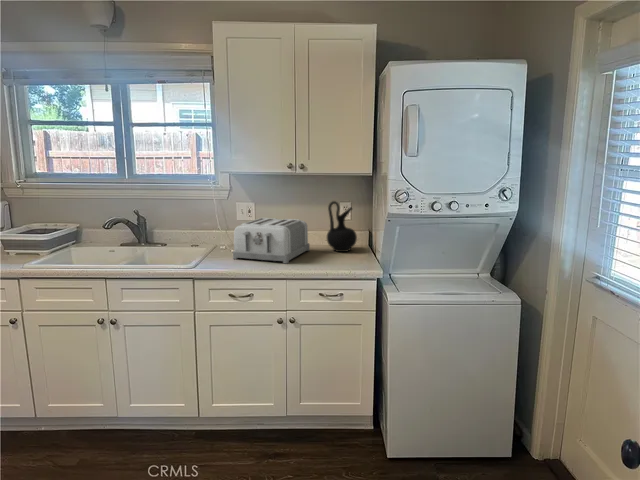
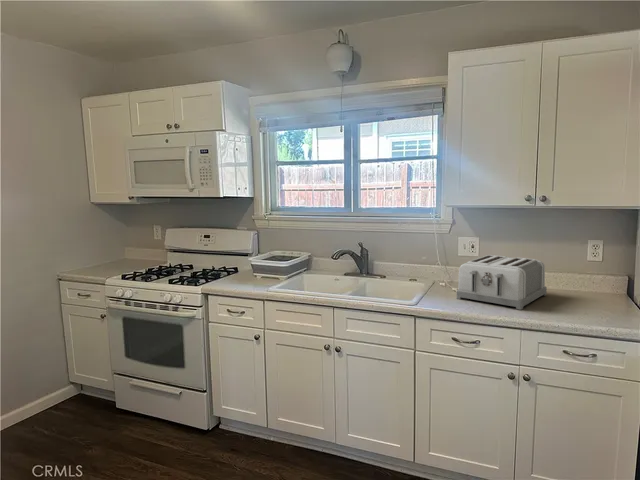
ceramic jug: present [327,201,357,252] -> none [569,239,612,300]

